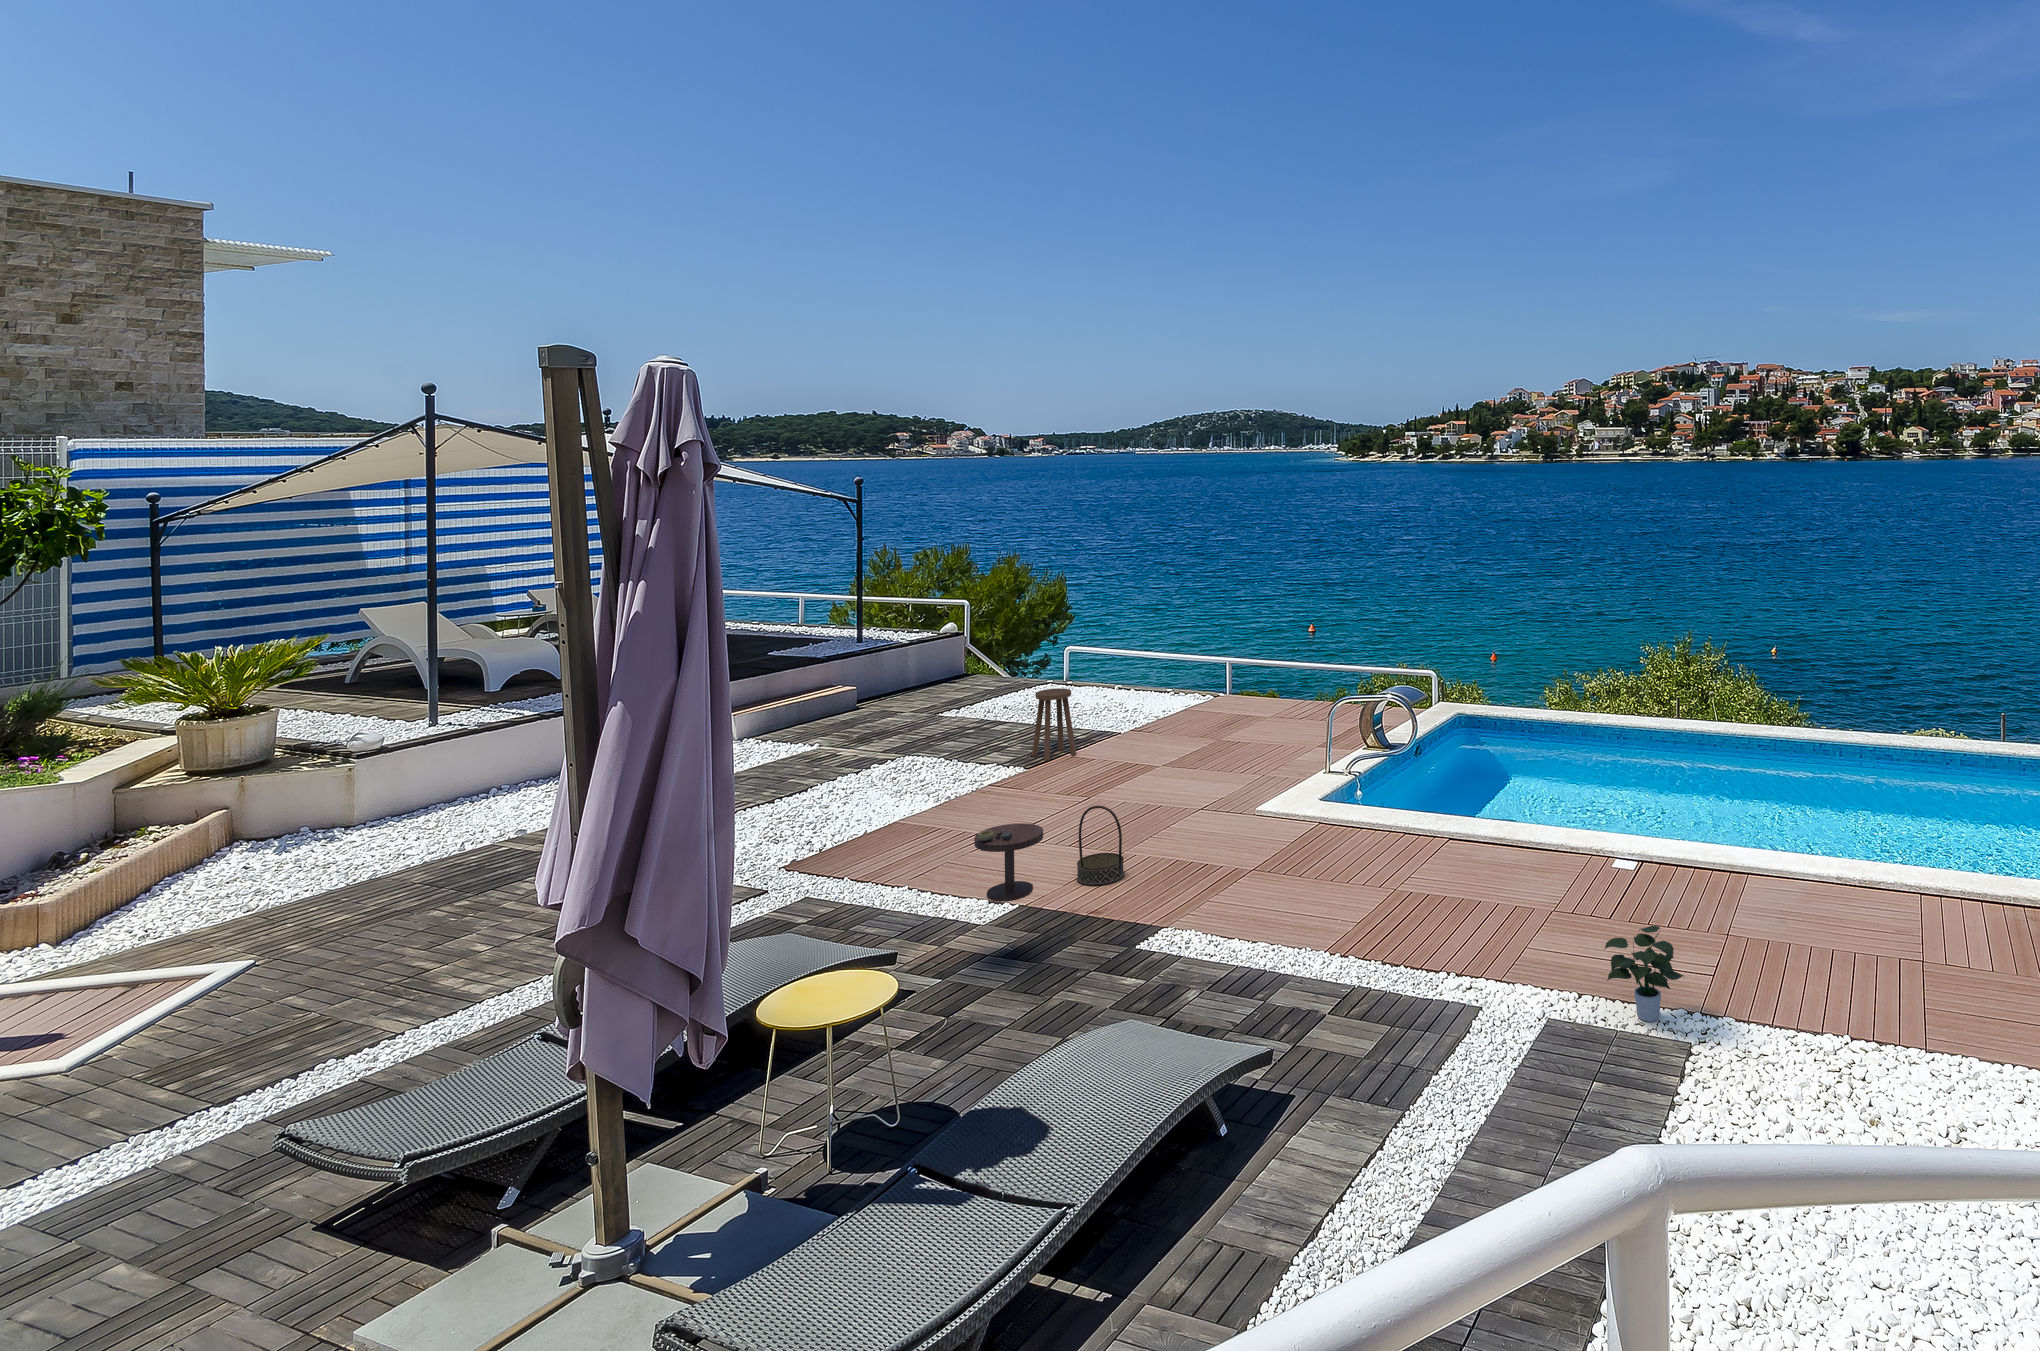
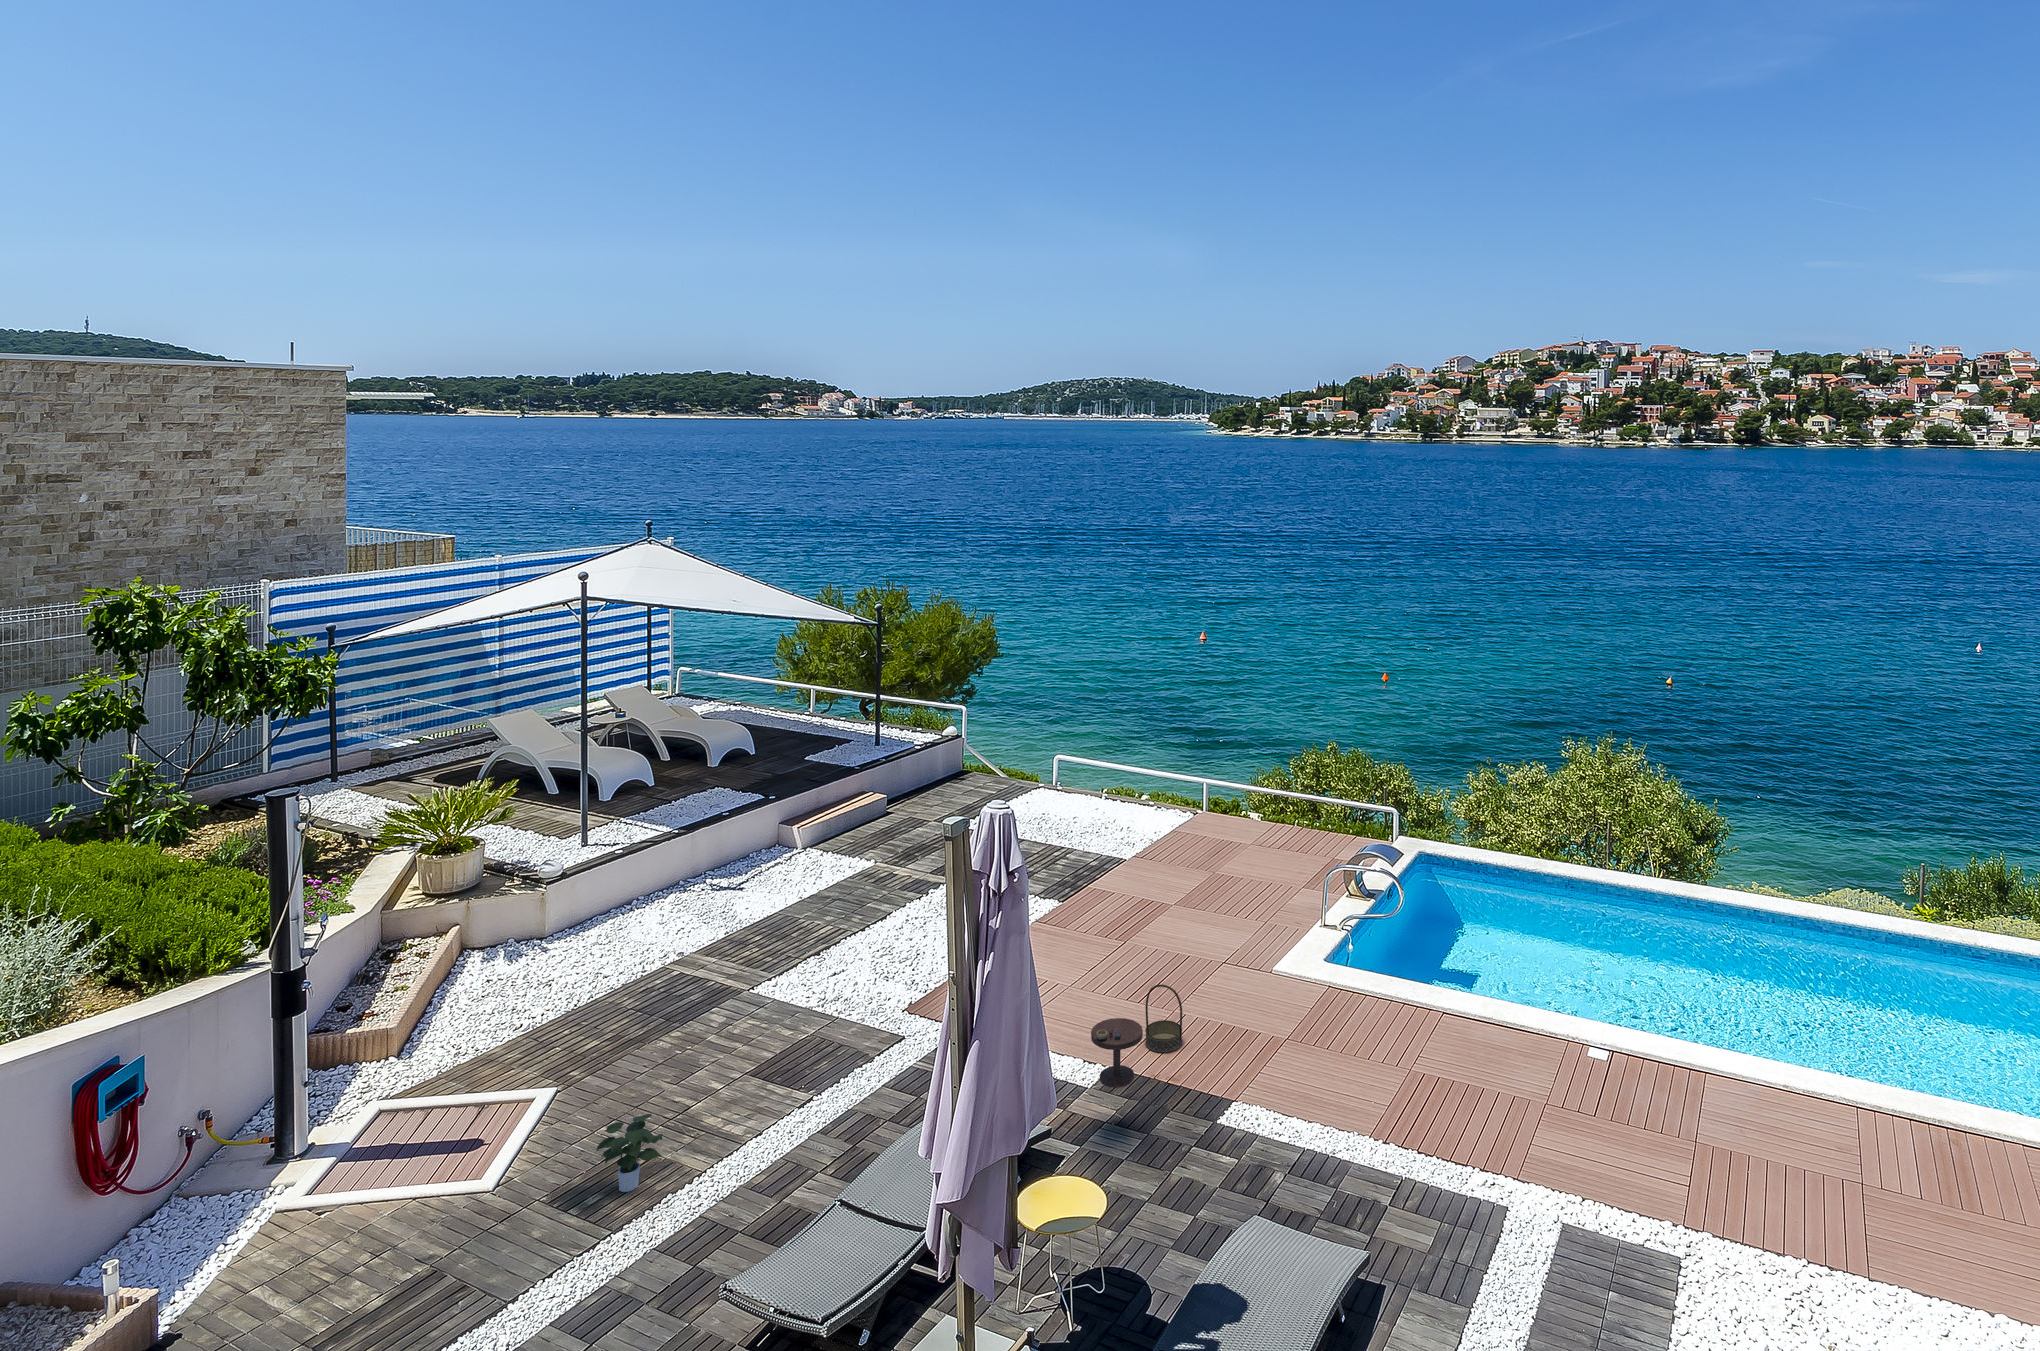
stool: present [1032,688,1076,761] -> none [1063,832,1100,898]
potted plant: present [1604,926,1684,1022] -> present [596,1114,662,1192]

